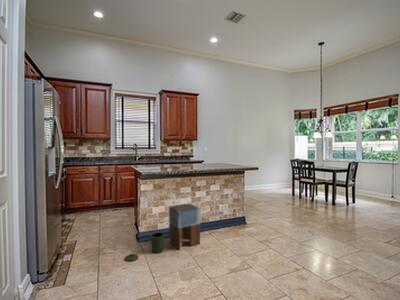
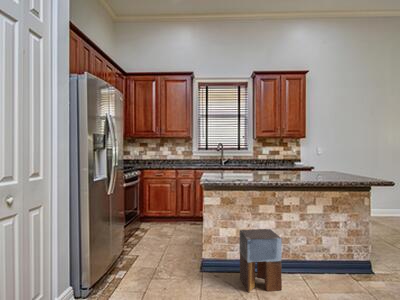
trash can: present [125,232,164,262] -> none [178,262,229,293]

